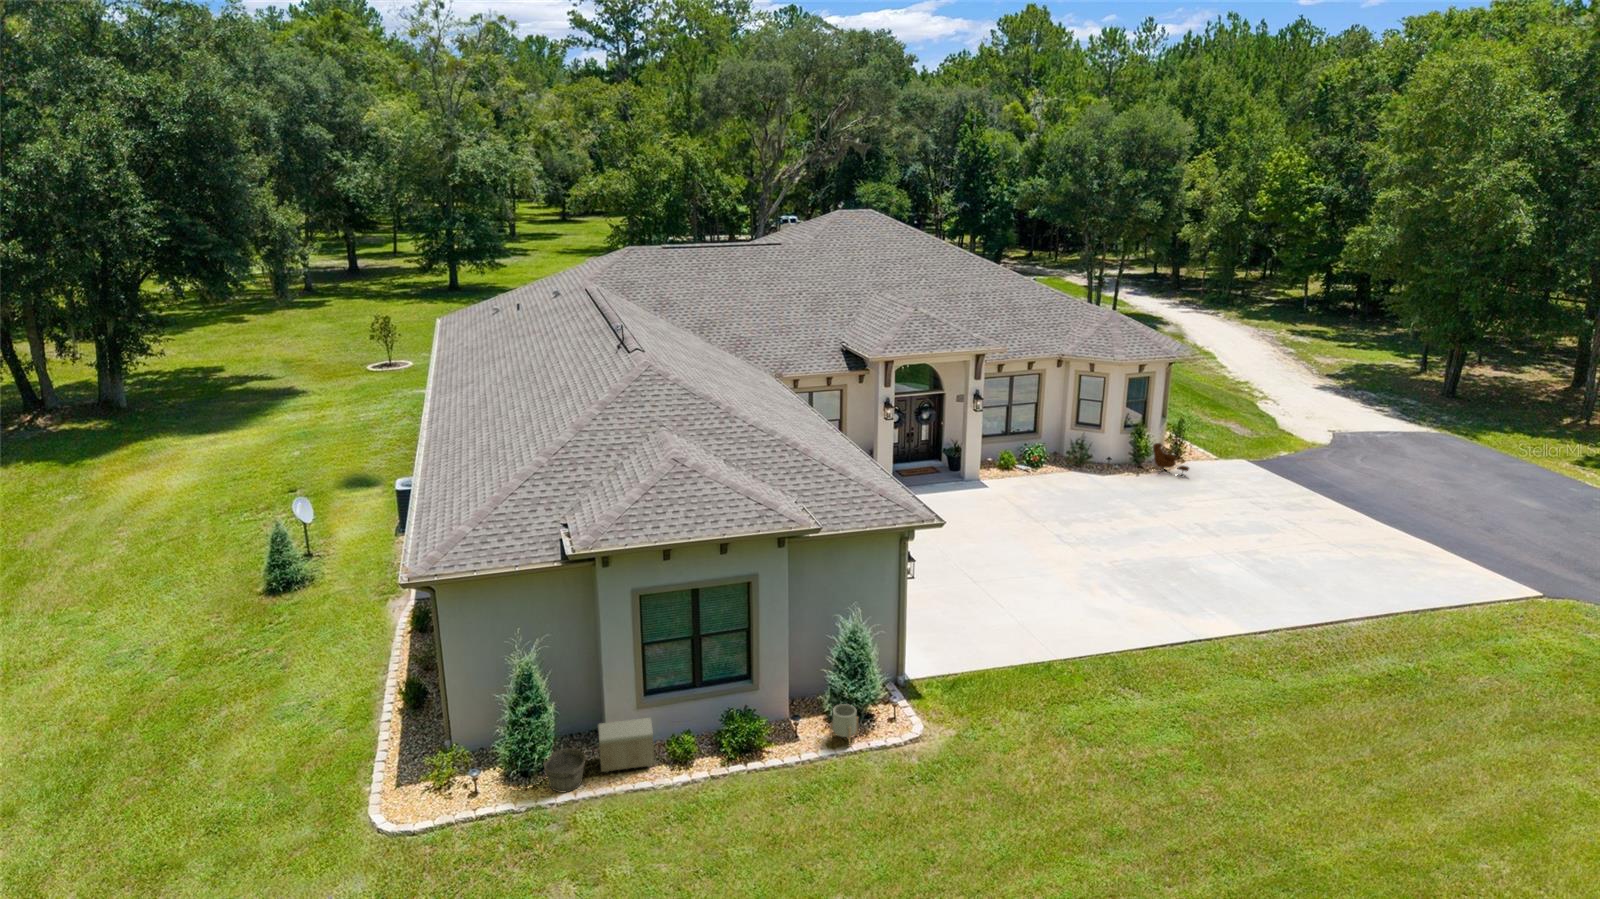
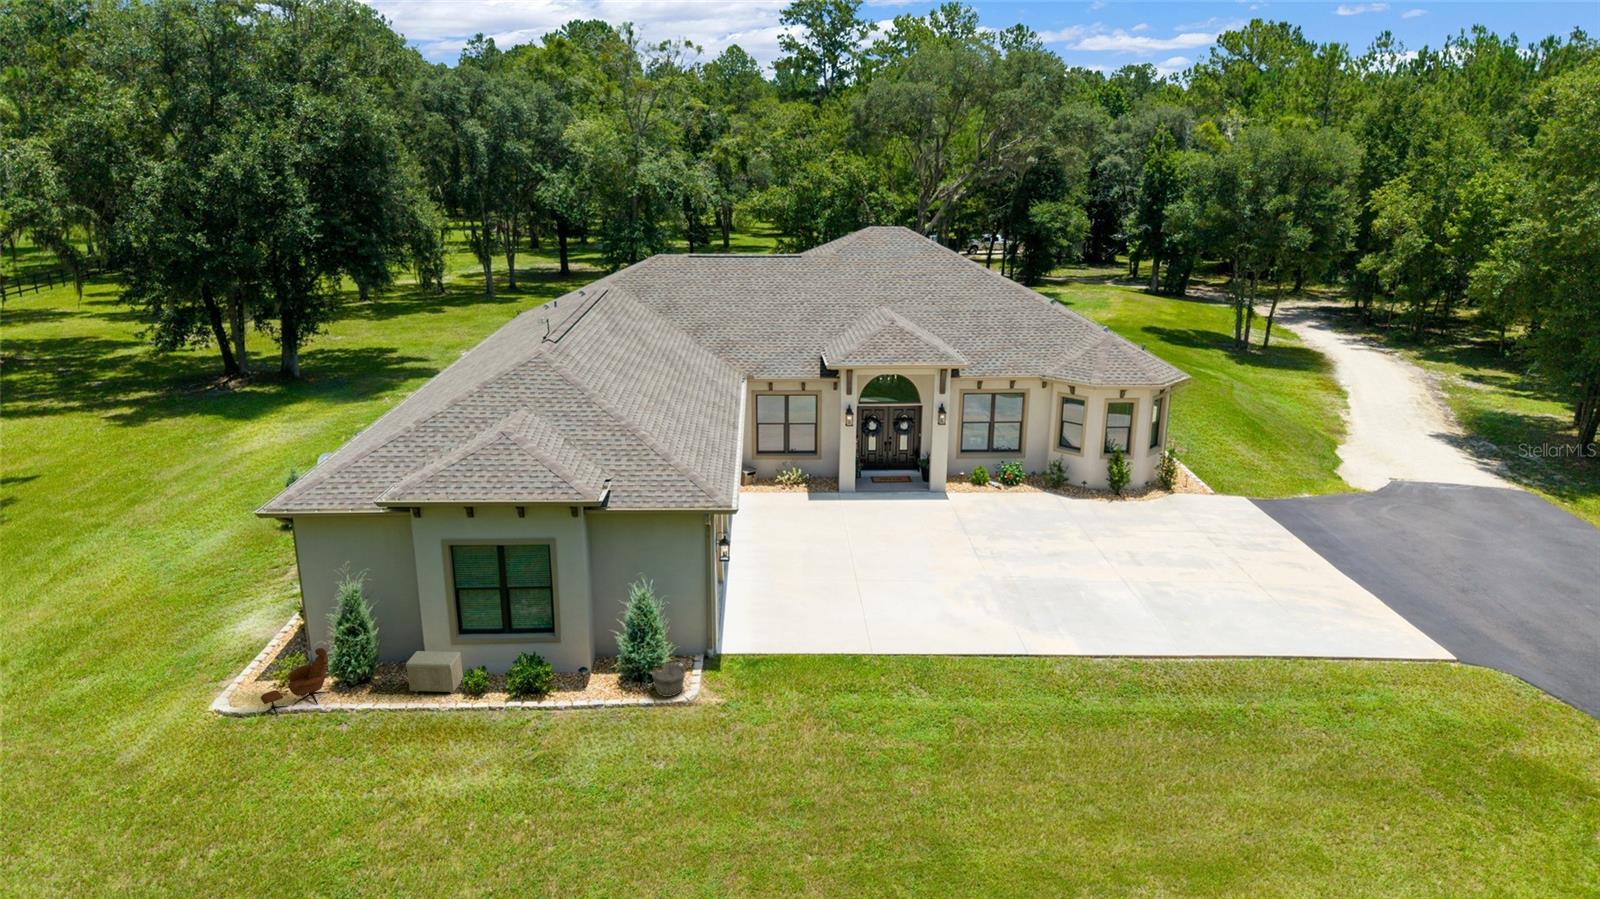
lounge chair: present [1153,443,1189,476] -> present [260,648,329,716]
planter: present [830,704,858,746] -> none [611,664,638,701]
wooden bucket: present [544,749,585,793] -> present [652,663,686,697]

